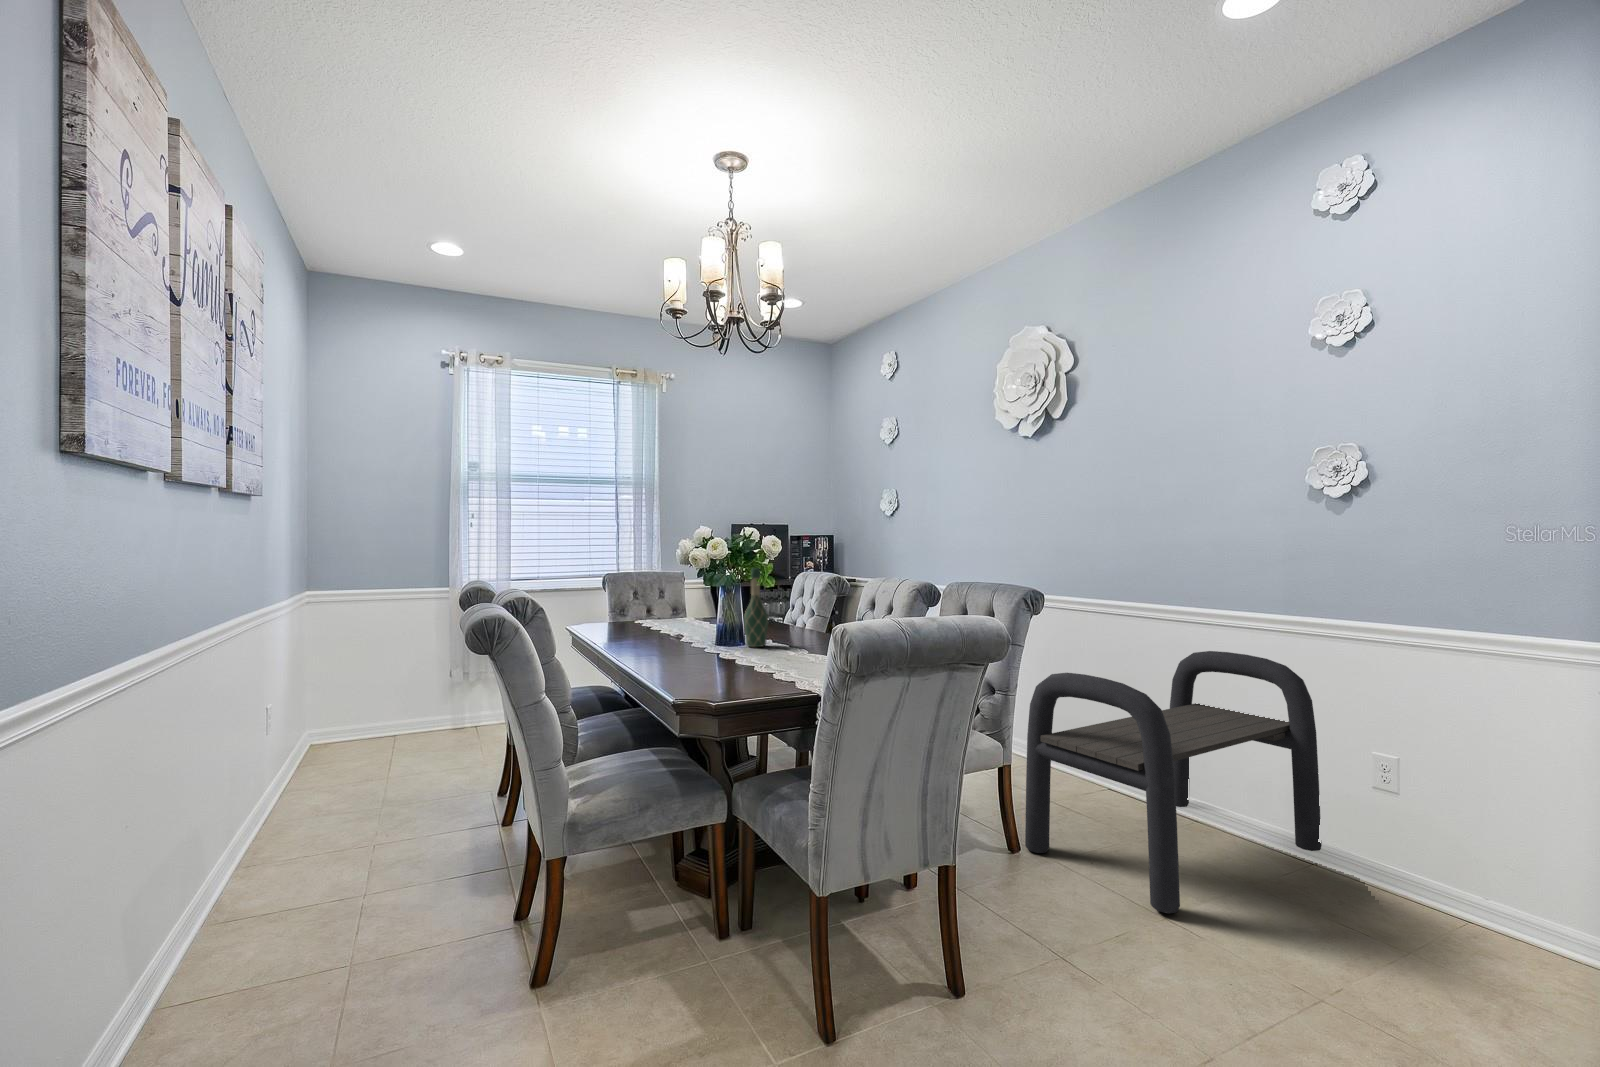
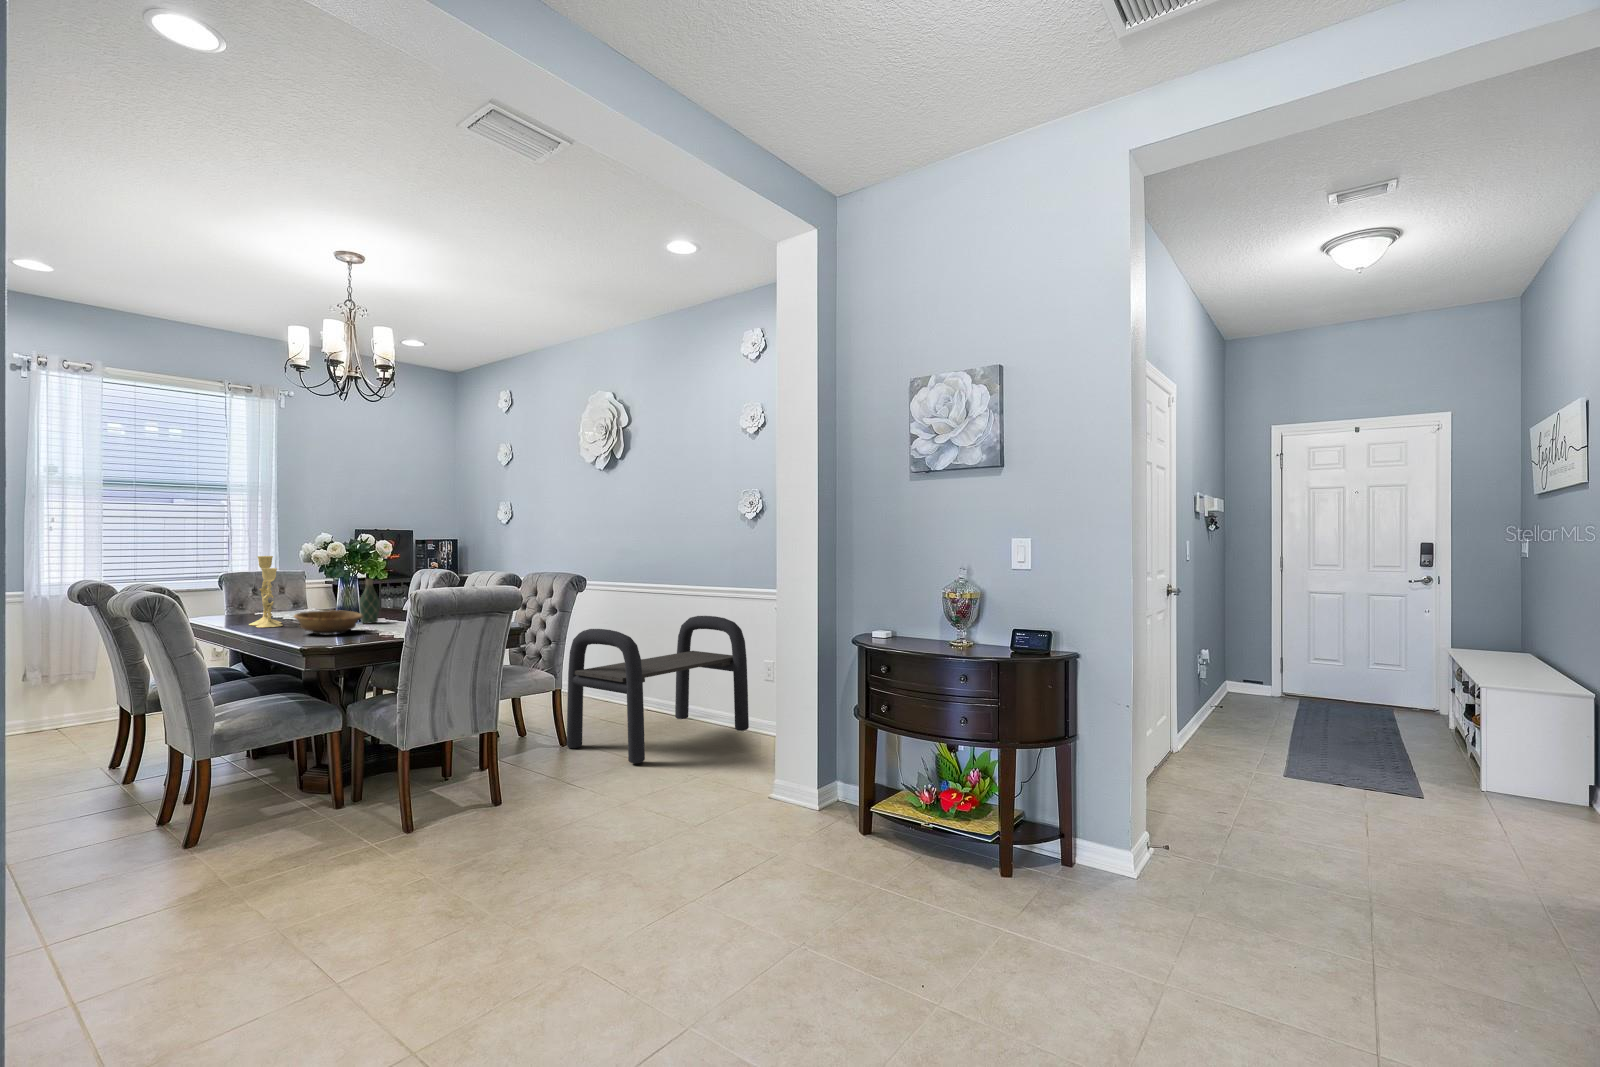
candlestick: none [621,555,657,648] -> present [249,556,283,628]
decorative bowl: none [666,631,751,667] -> present [294,610,363,634]

